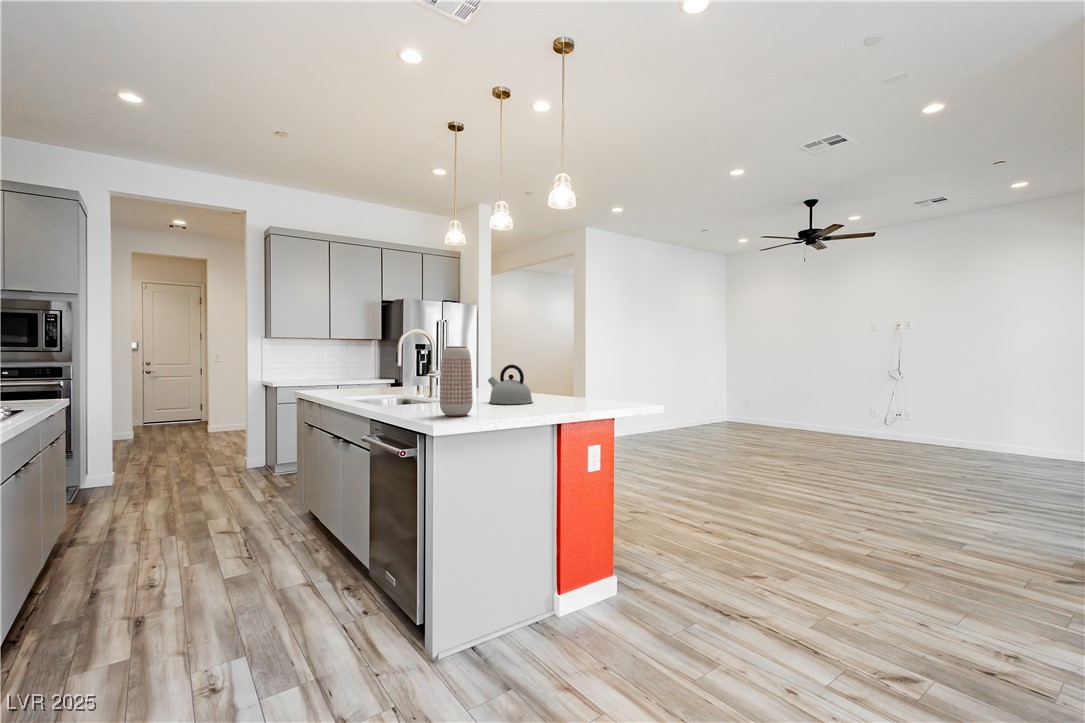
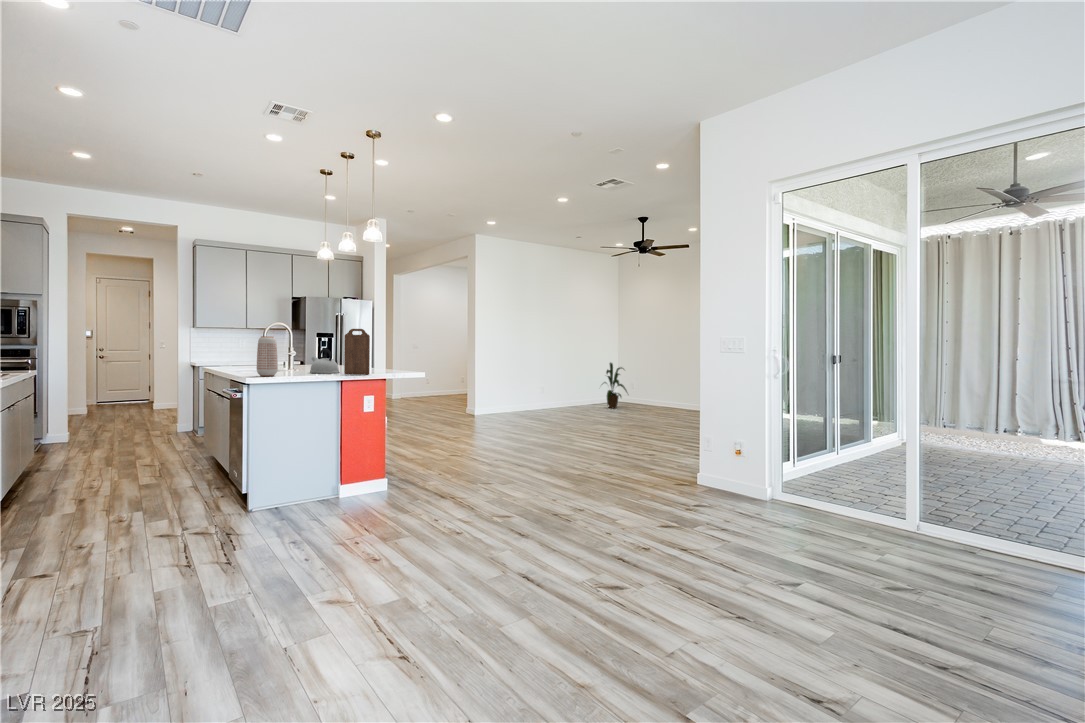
cutting board: none [563,332,607,408] -> present [344,329,370,375]
house plant: none [710,372,748,425] -> present [604,363,627,408]

